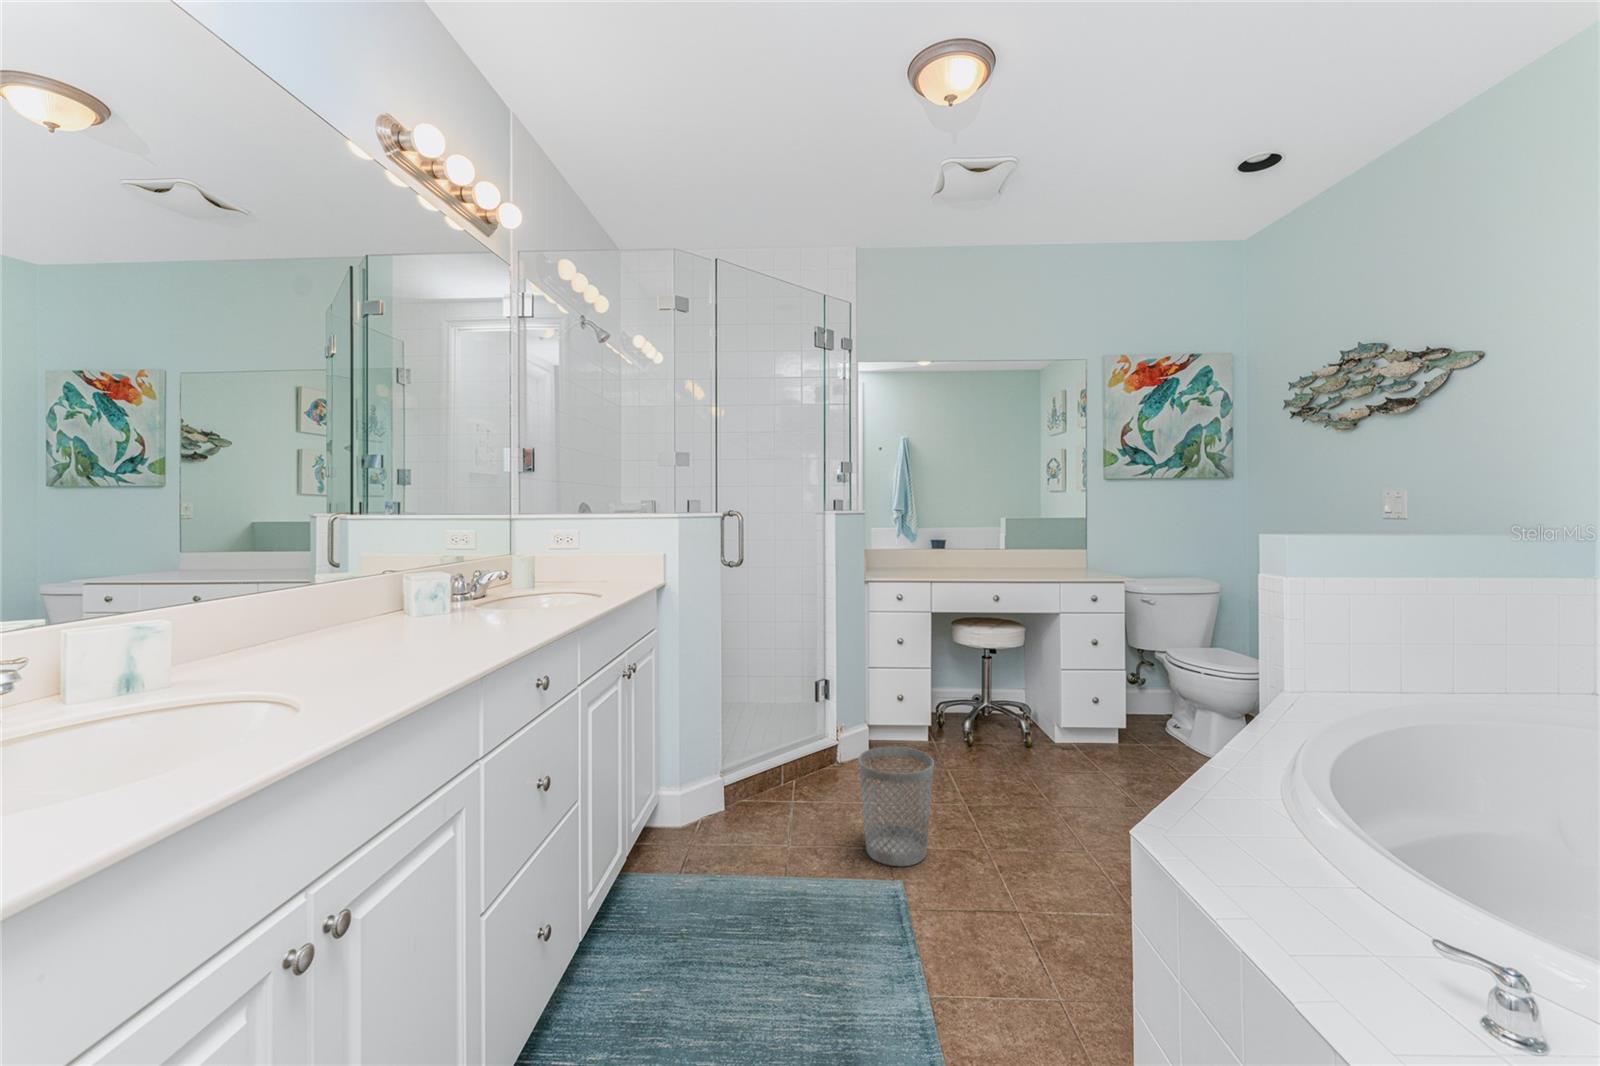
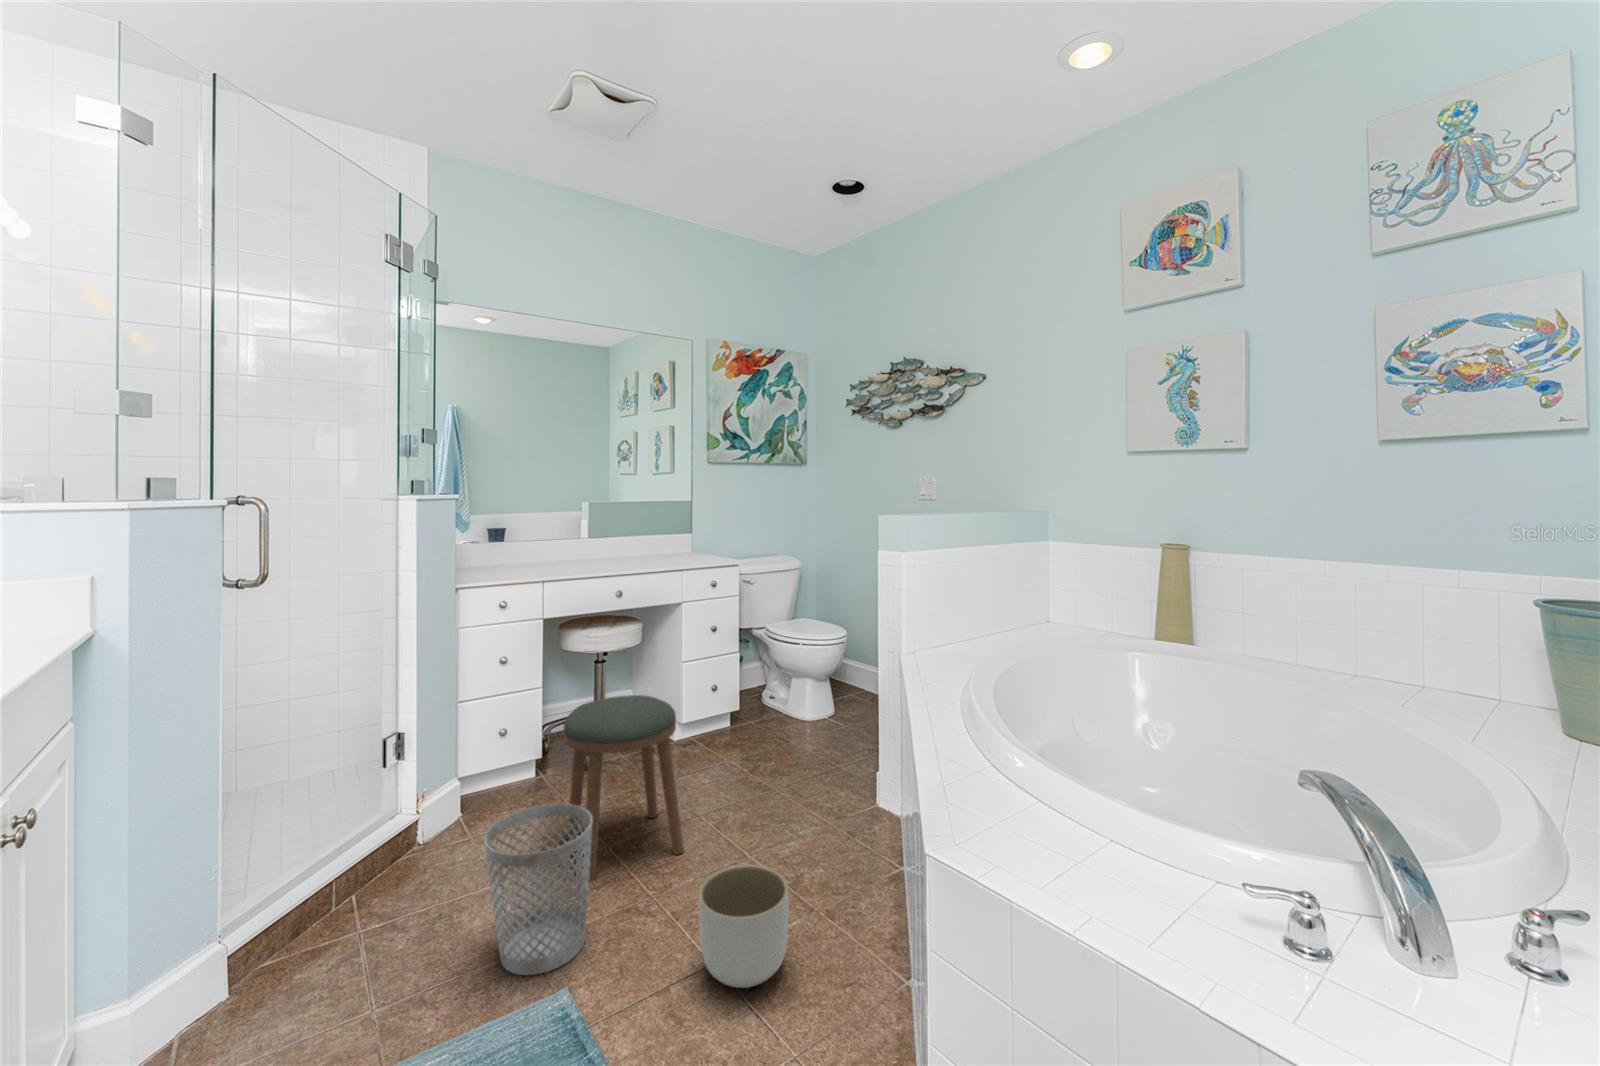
stool: none [931,682,1026,829] -> present [564,695,684,880]
planter: none [1003,834,1085,936] -> present [698,864,789,988]

